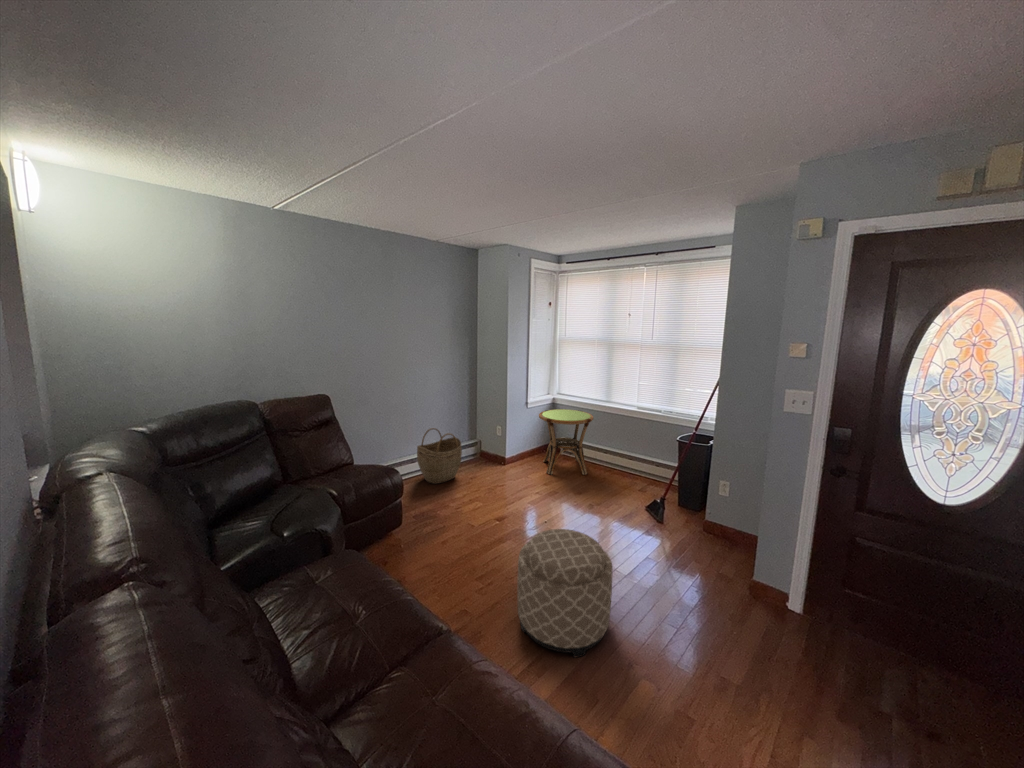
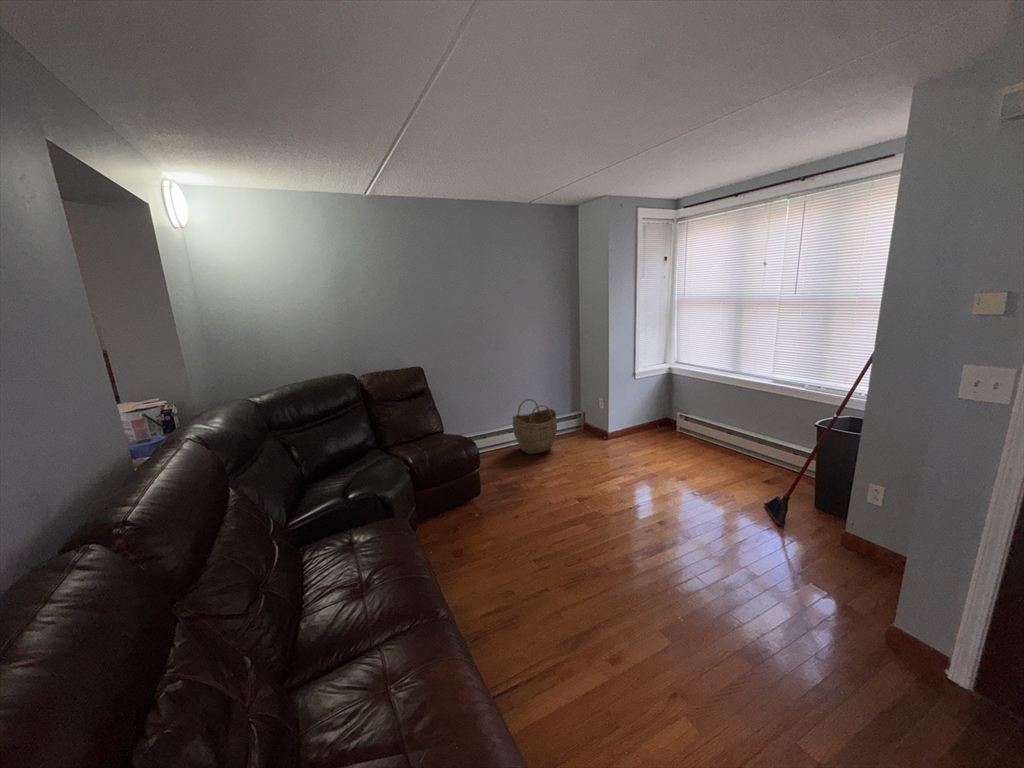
side table: present [539,409,593,475] -> none [644,381,712,457]
ottoman: present [517,529,612,657] -> none [561,519,666,657]

